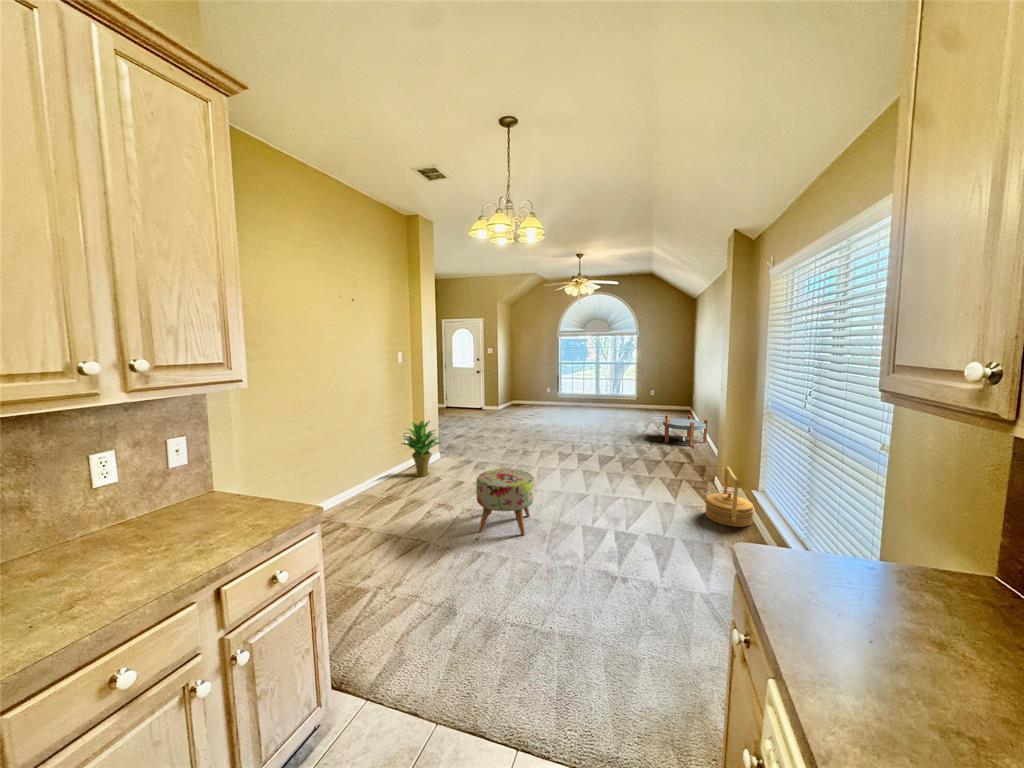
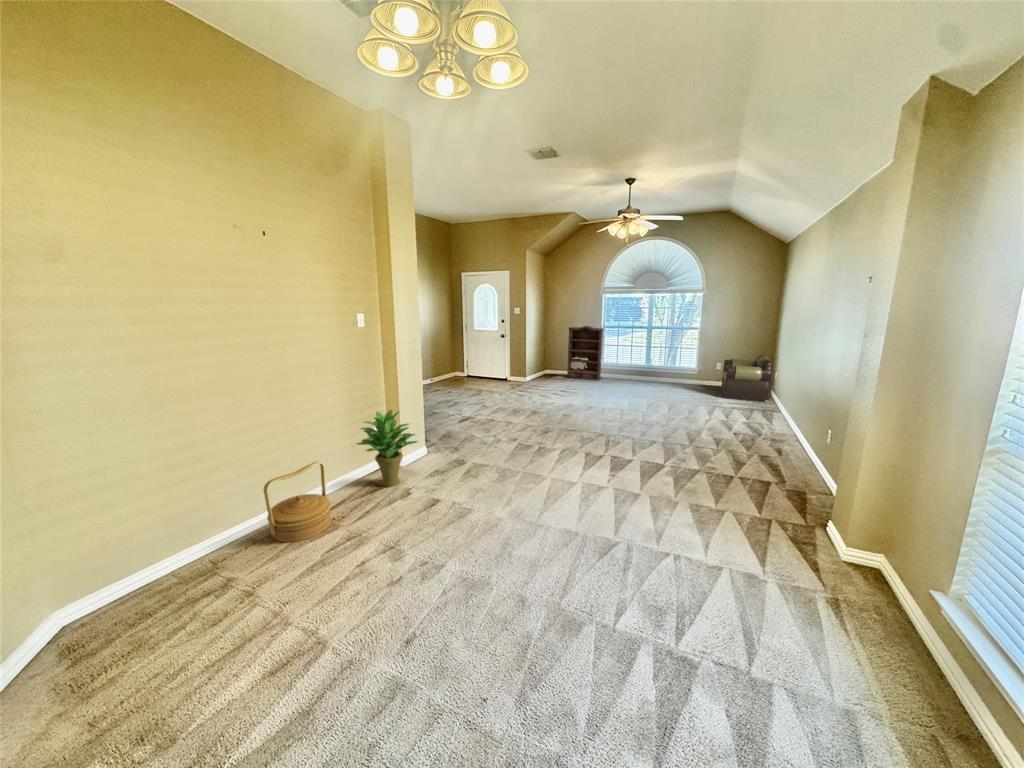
bookshelf: none [532,362,561,408] -> present [567,326,603,381]
armchair: none [656,383,692,418] -> present [722,355,773,402]
side table: present [663,415,707,446] -> none [736,403,804,451]
woven basket: present [705,467,755,527] -> present [264,462,331,542]
ottoman: present [476,469,535,535] -> none [415,511,516,645]

